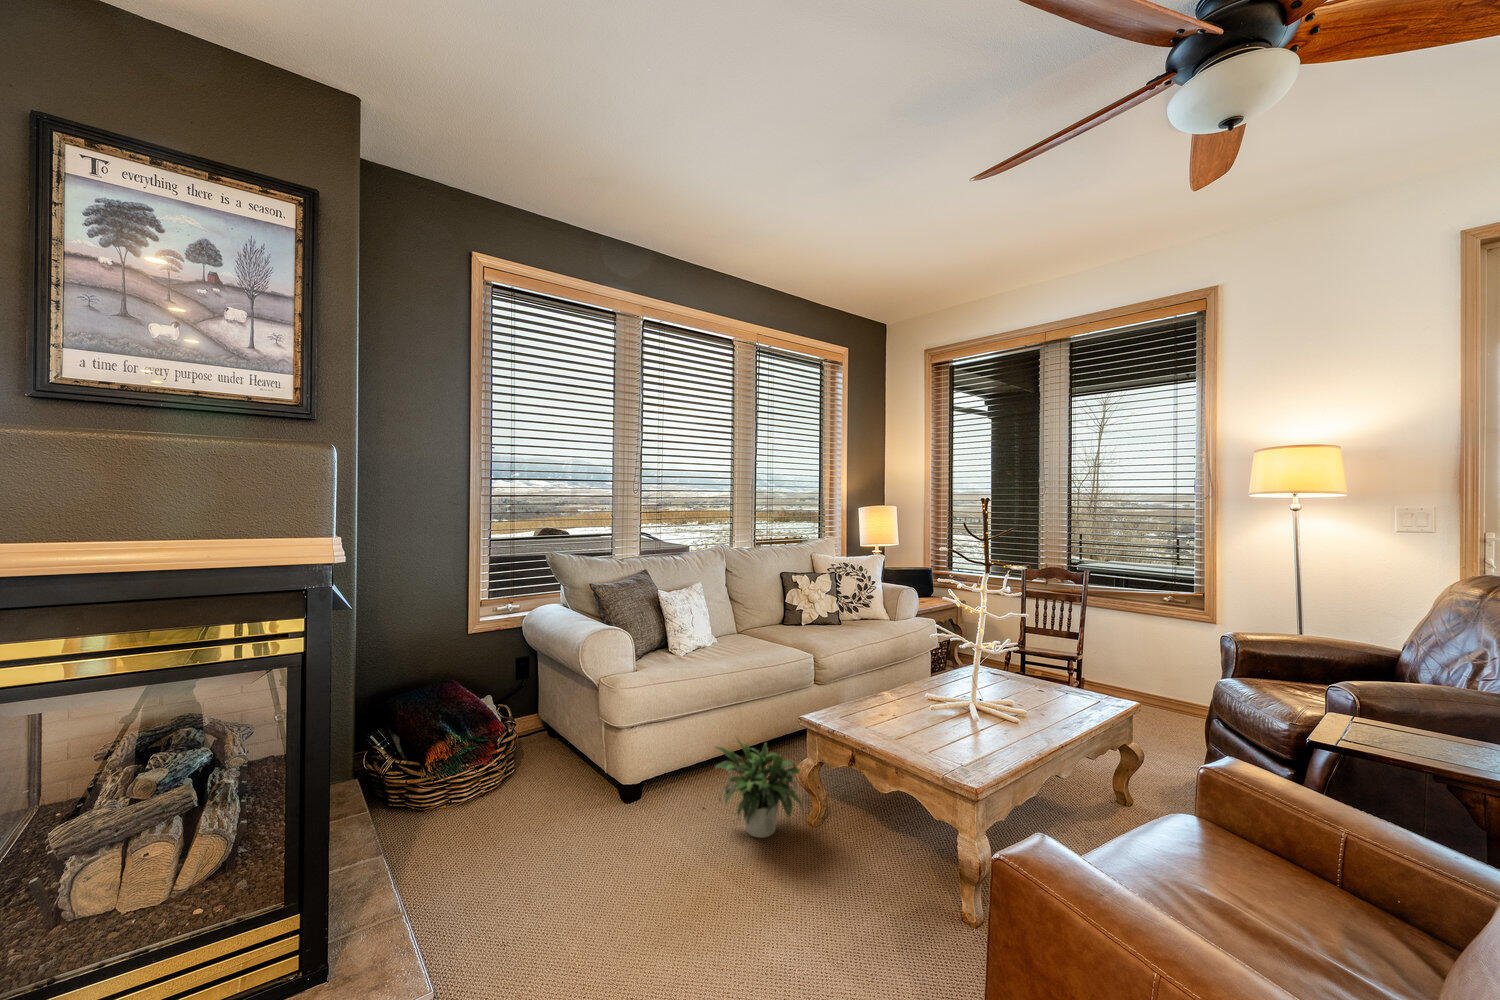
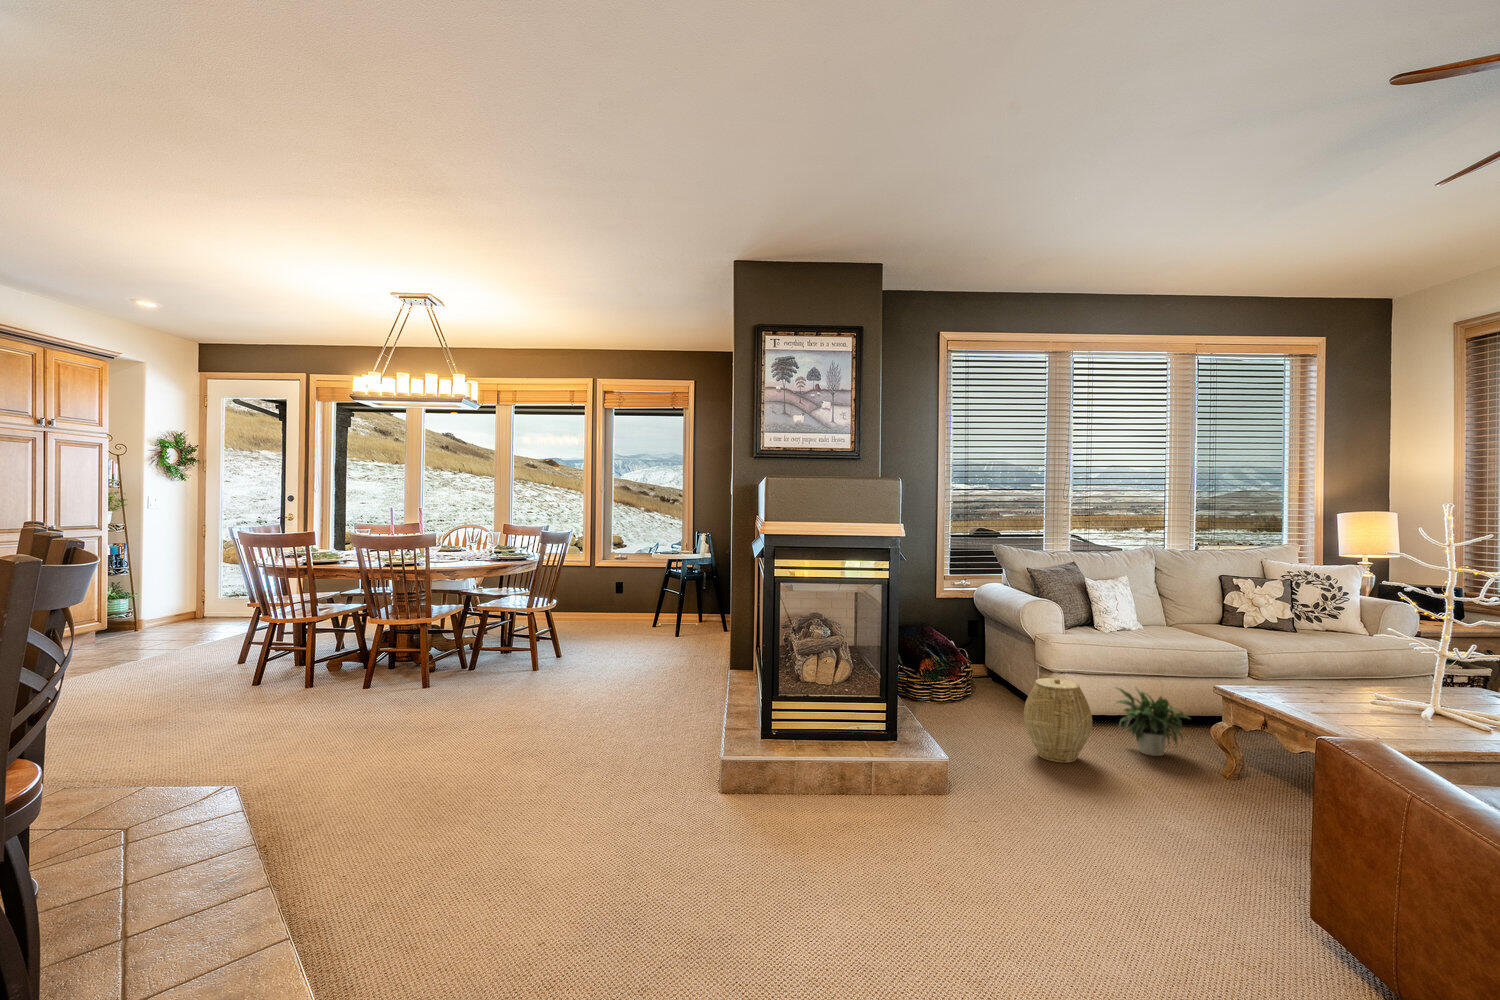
woven basket: none [596,764,700,919] -> present [1024,678,1092,763]

